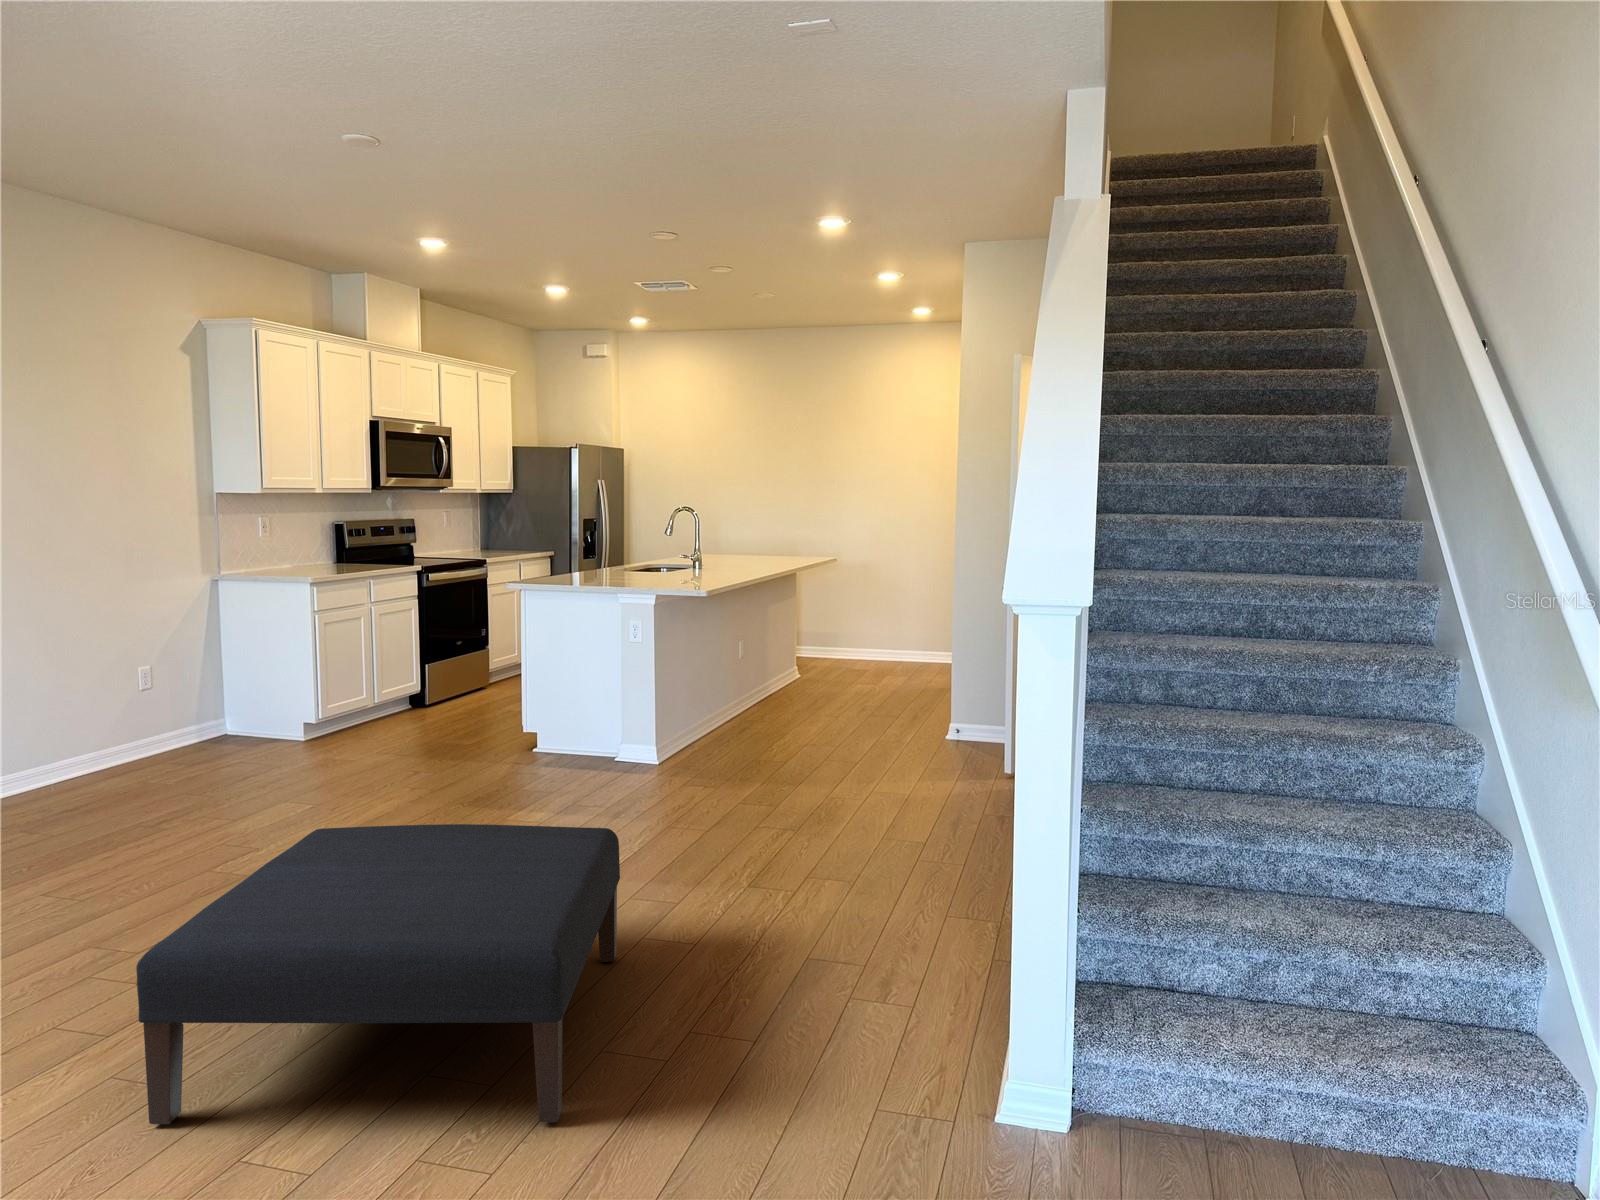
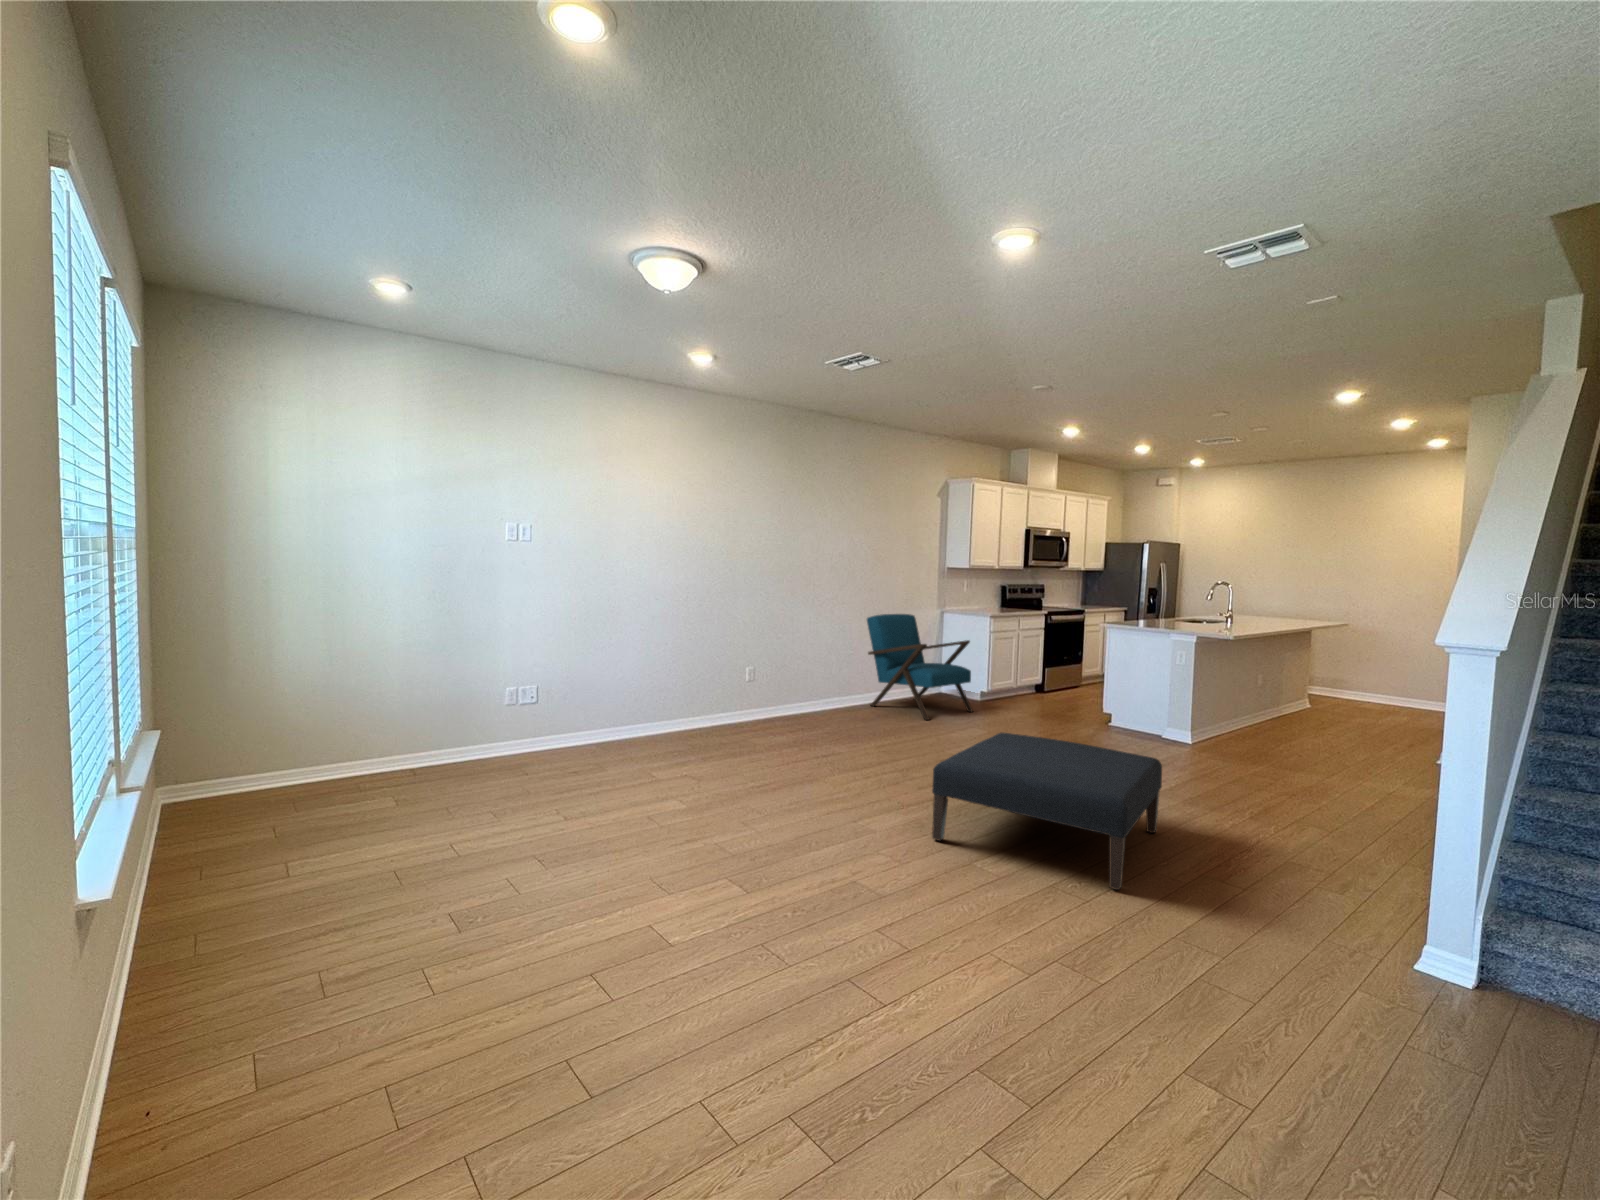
armchair: none [24,591,288,806] -> present [867,614,973,720]

